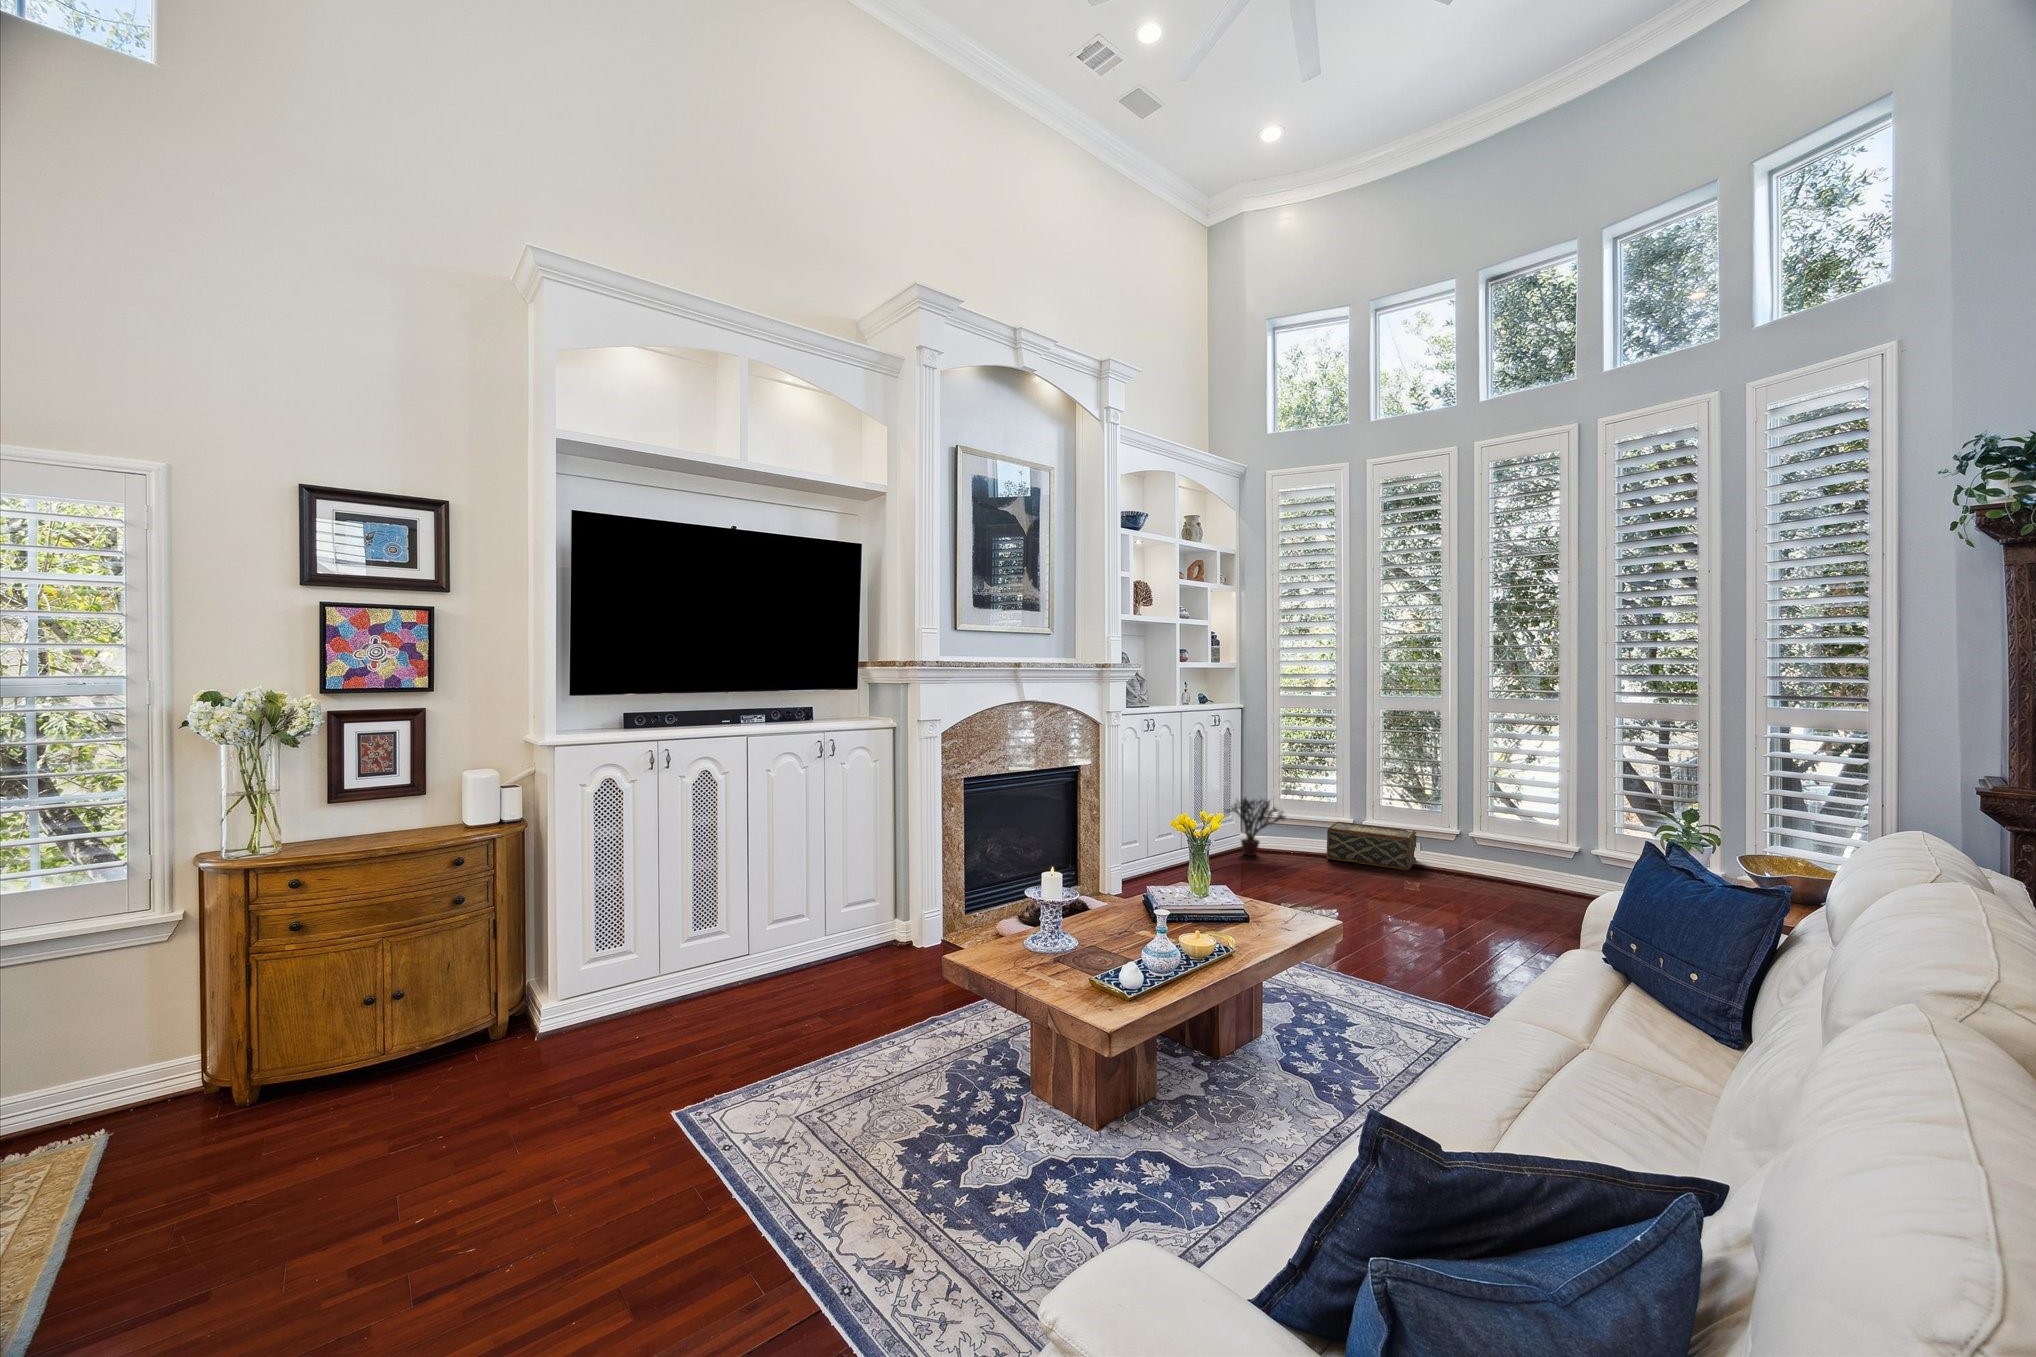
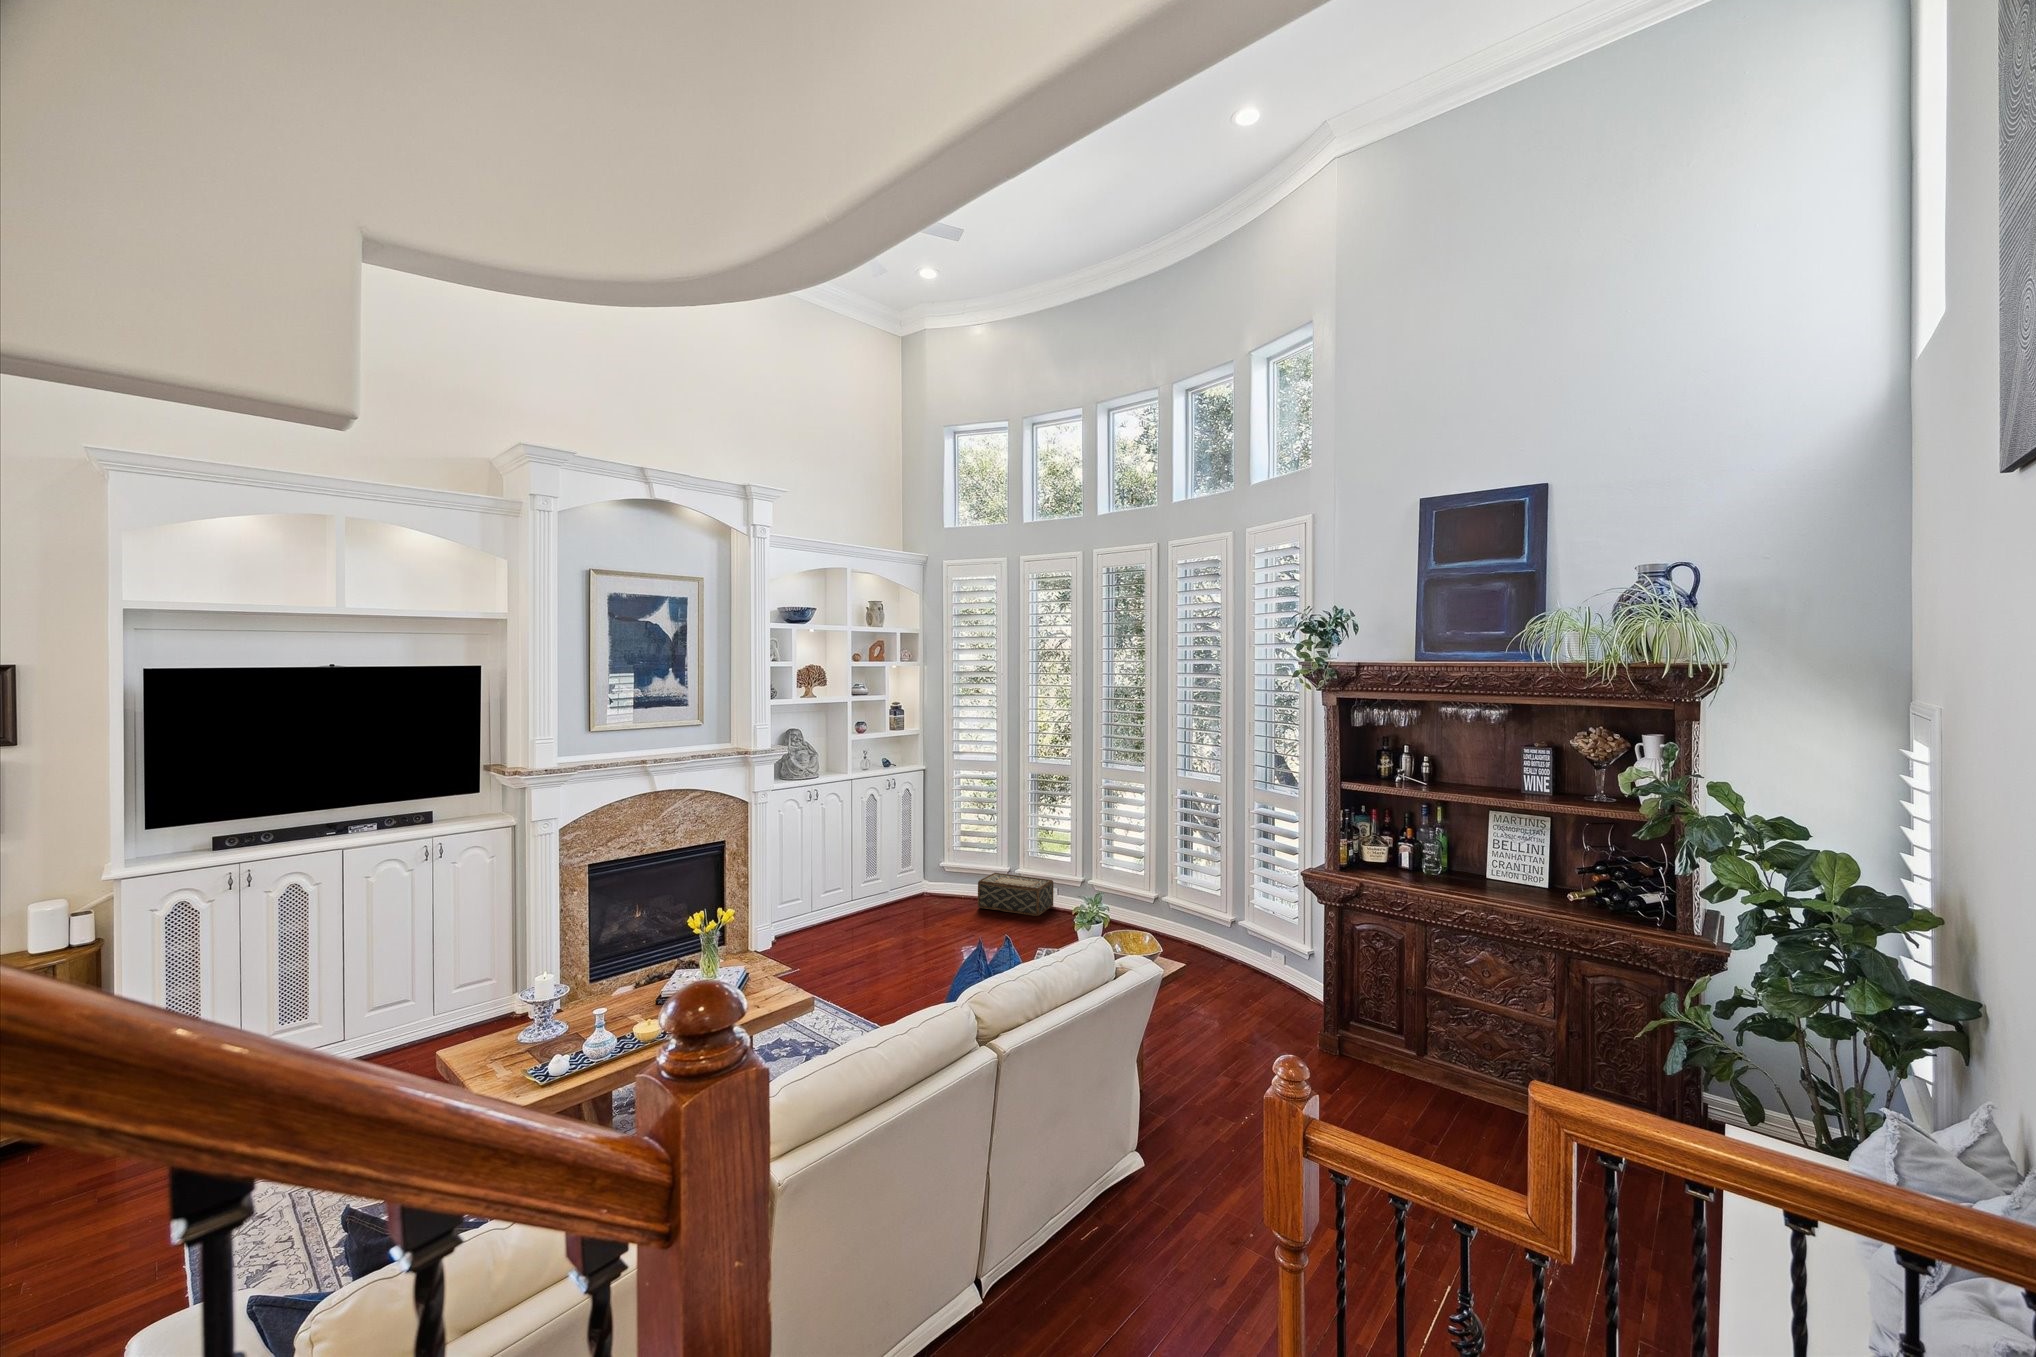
potted plant: present [1227,798,1286,856] -> none [892,853,948,907]

